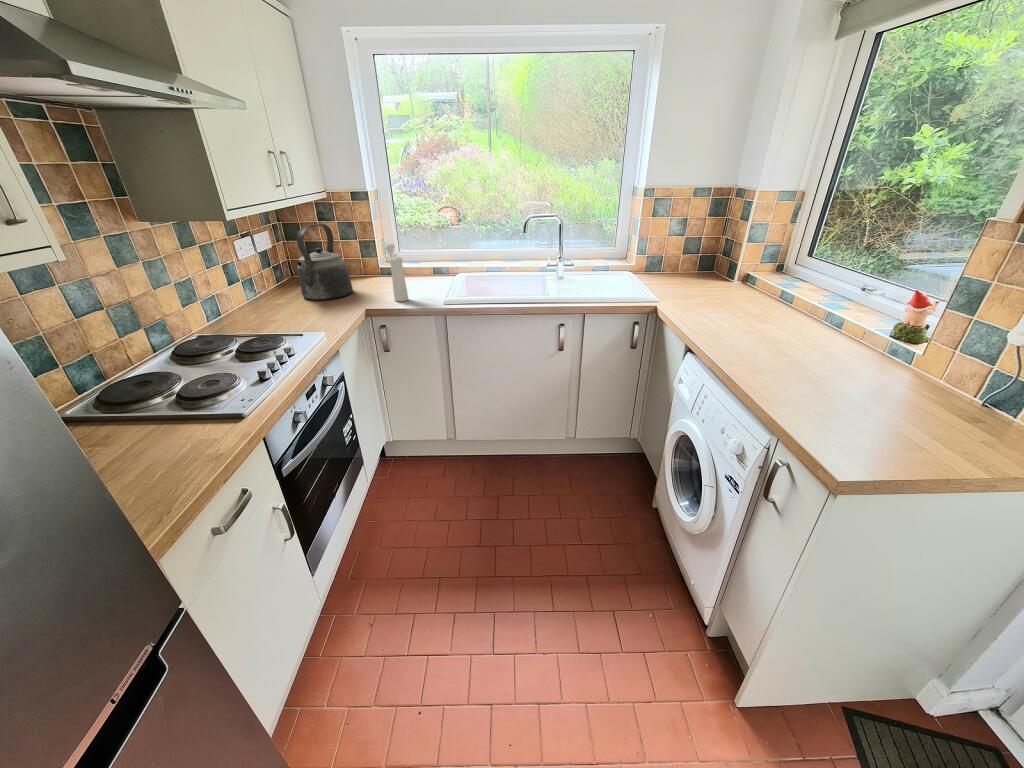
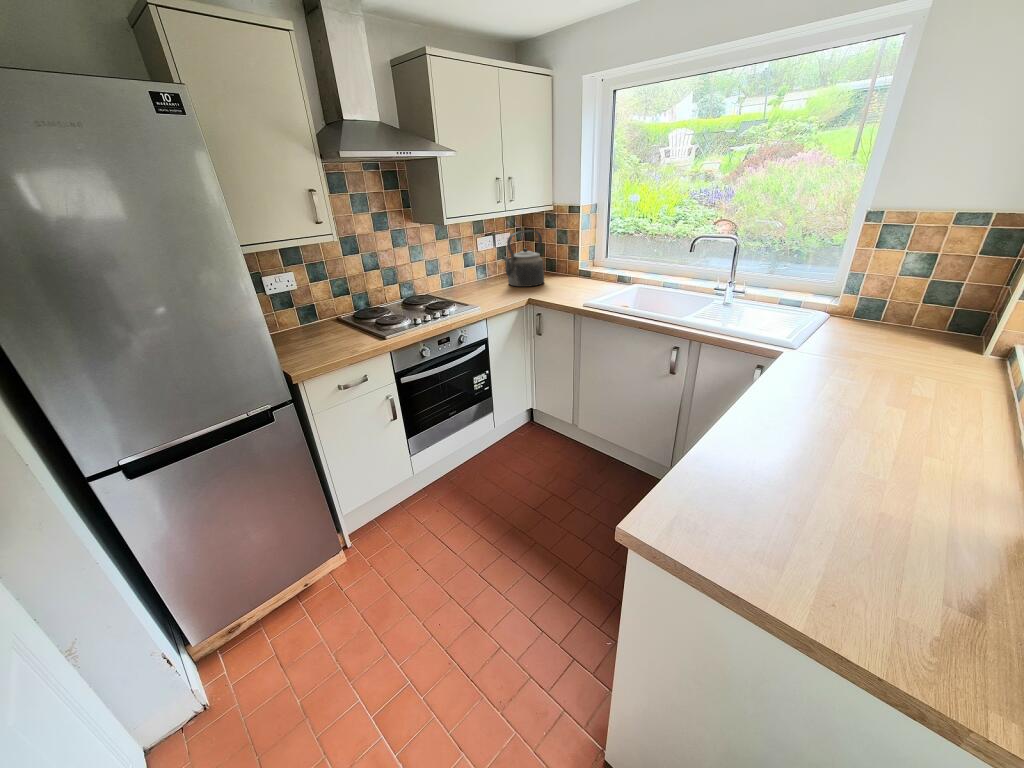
pepper mill: present [384,243,408,302] -> none [555,250,571,297]

